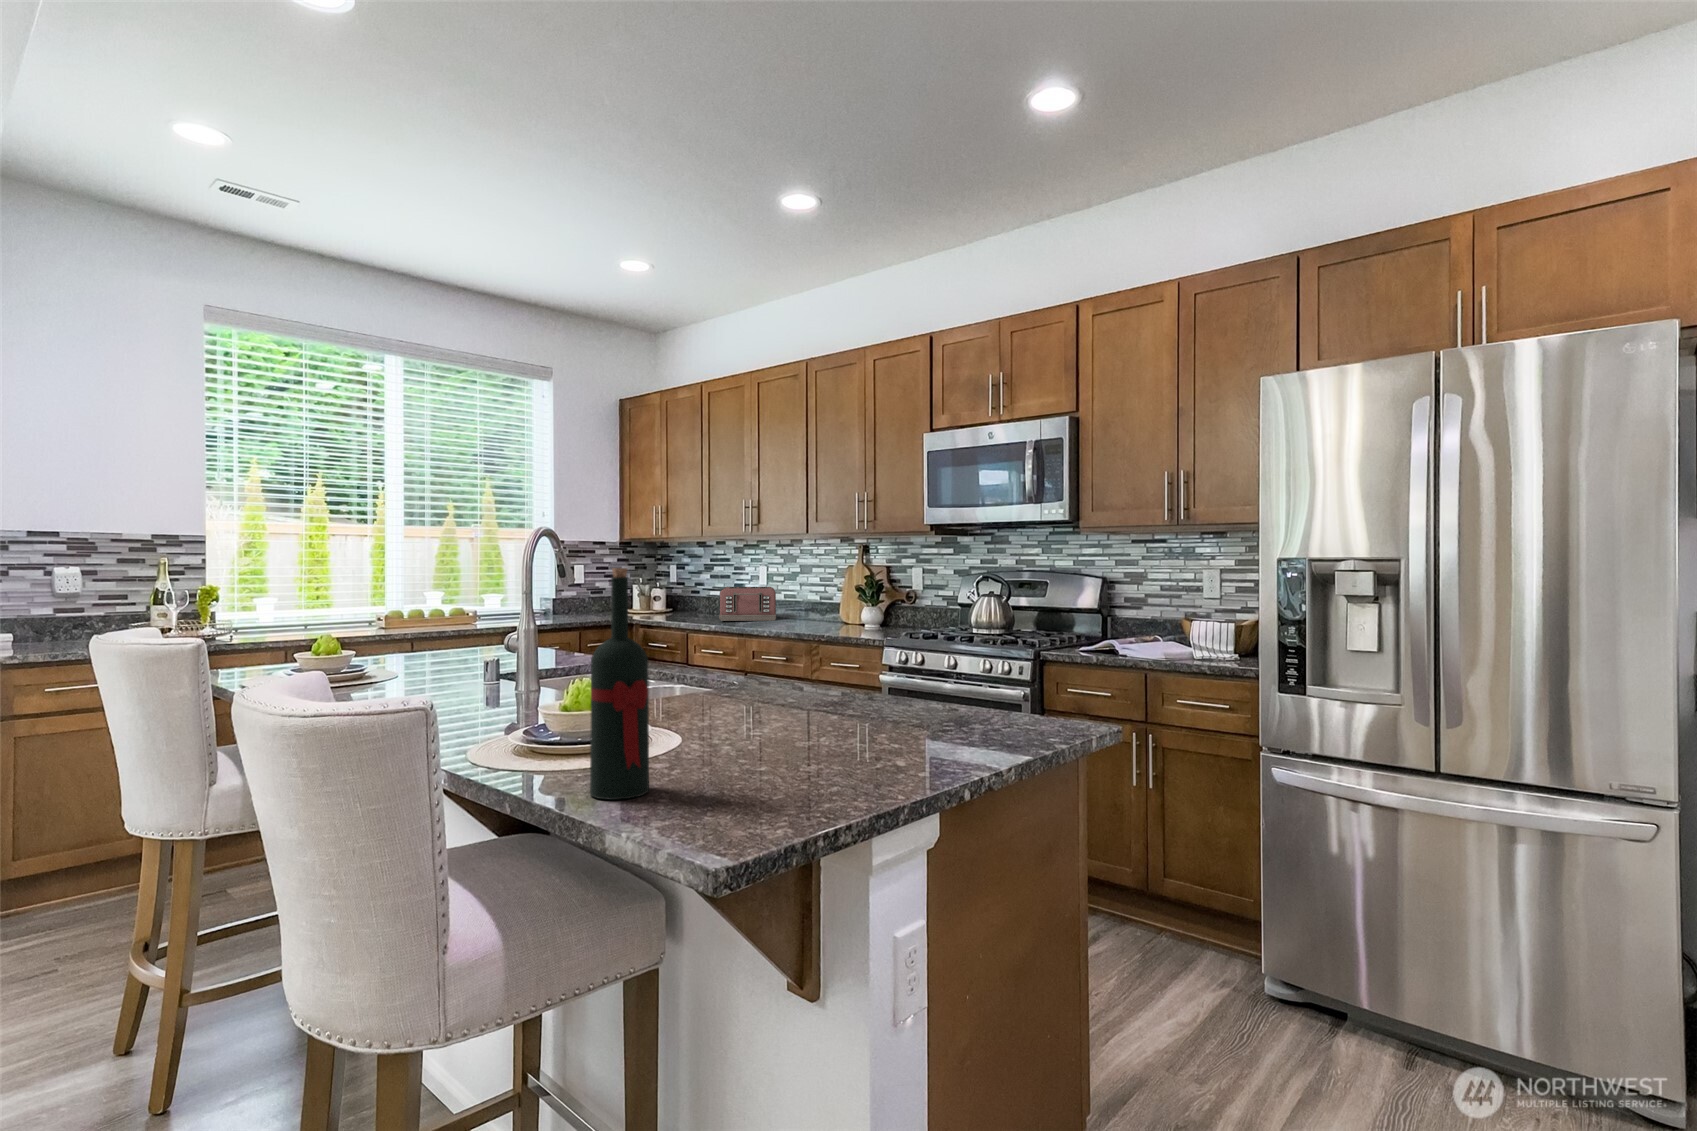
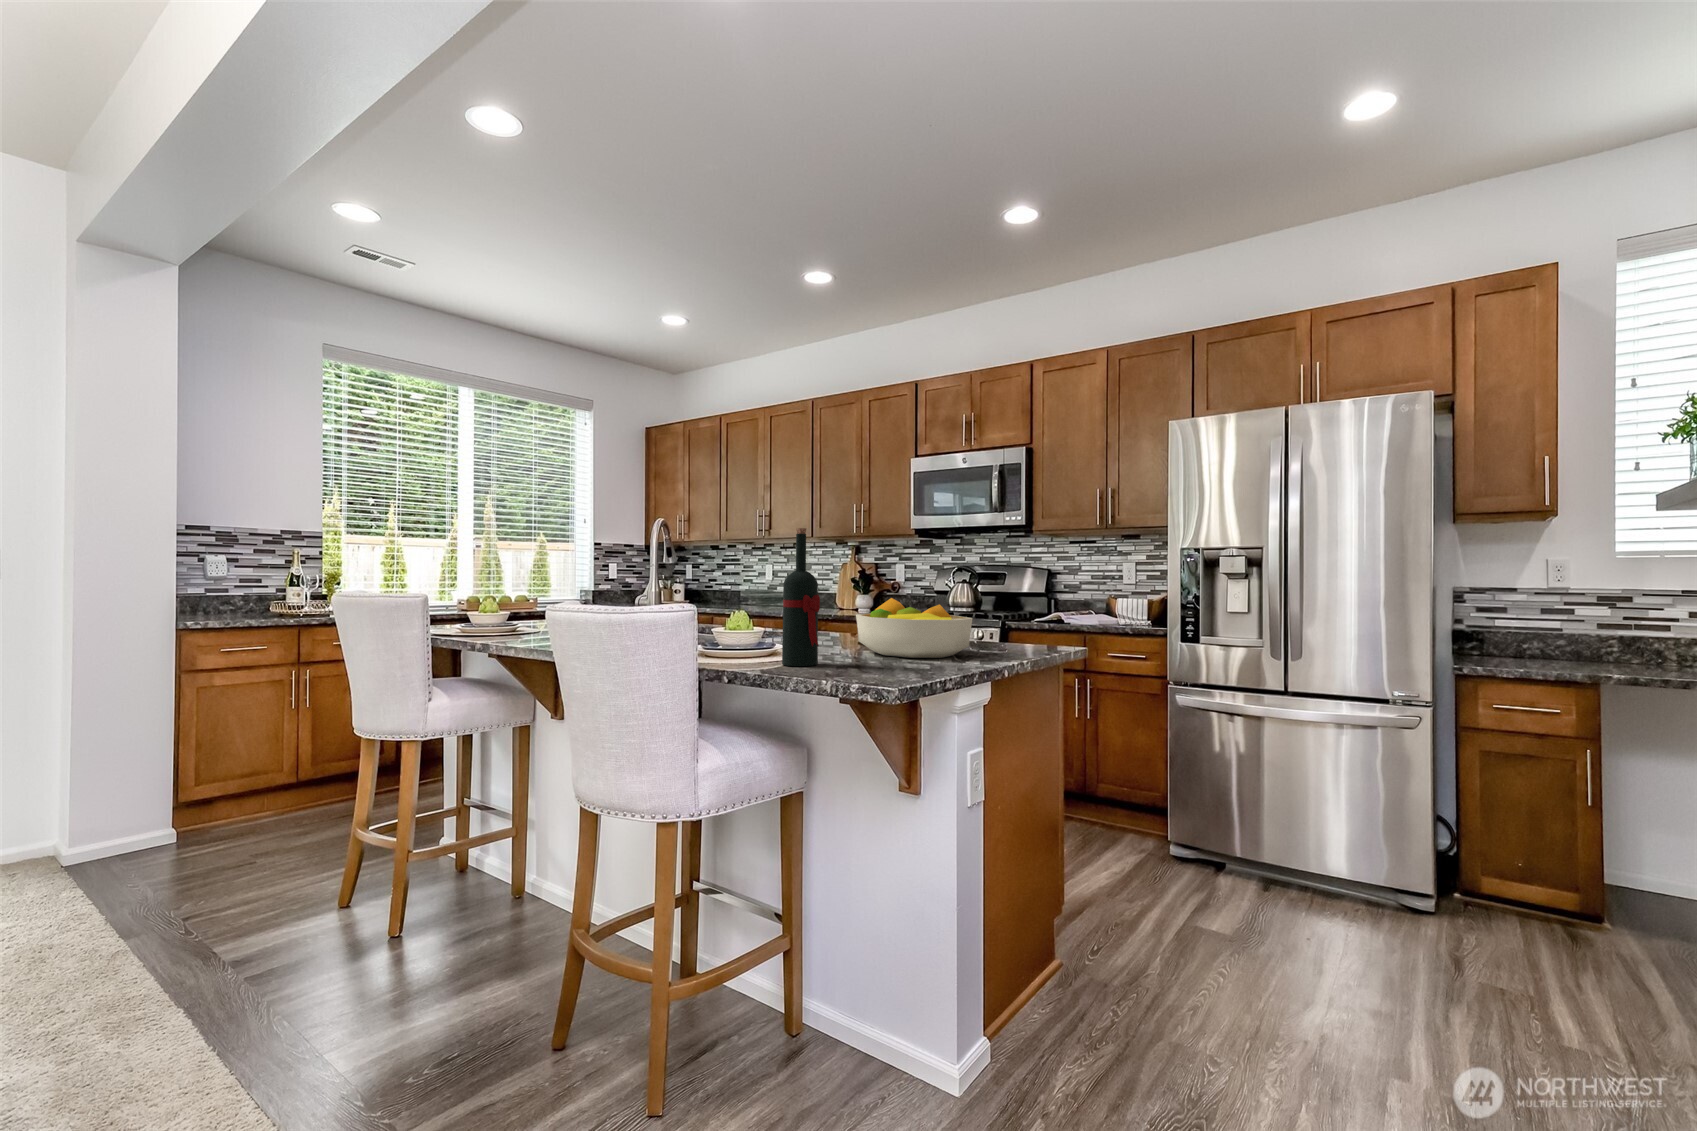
toaster: present [719,587,776,621] -> none [735,581,782,608]
fruit bowl: none [753,661,924,769] -> present [856,598,972,658]

